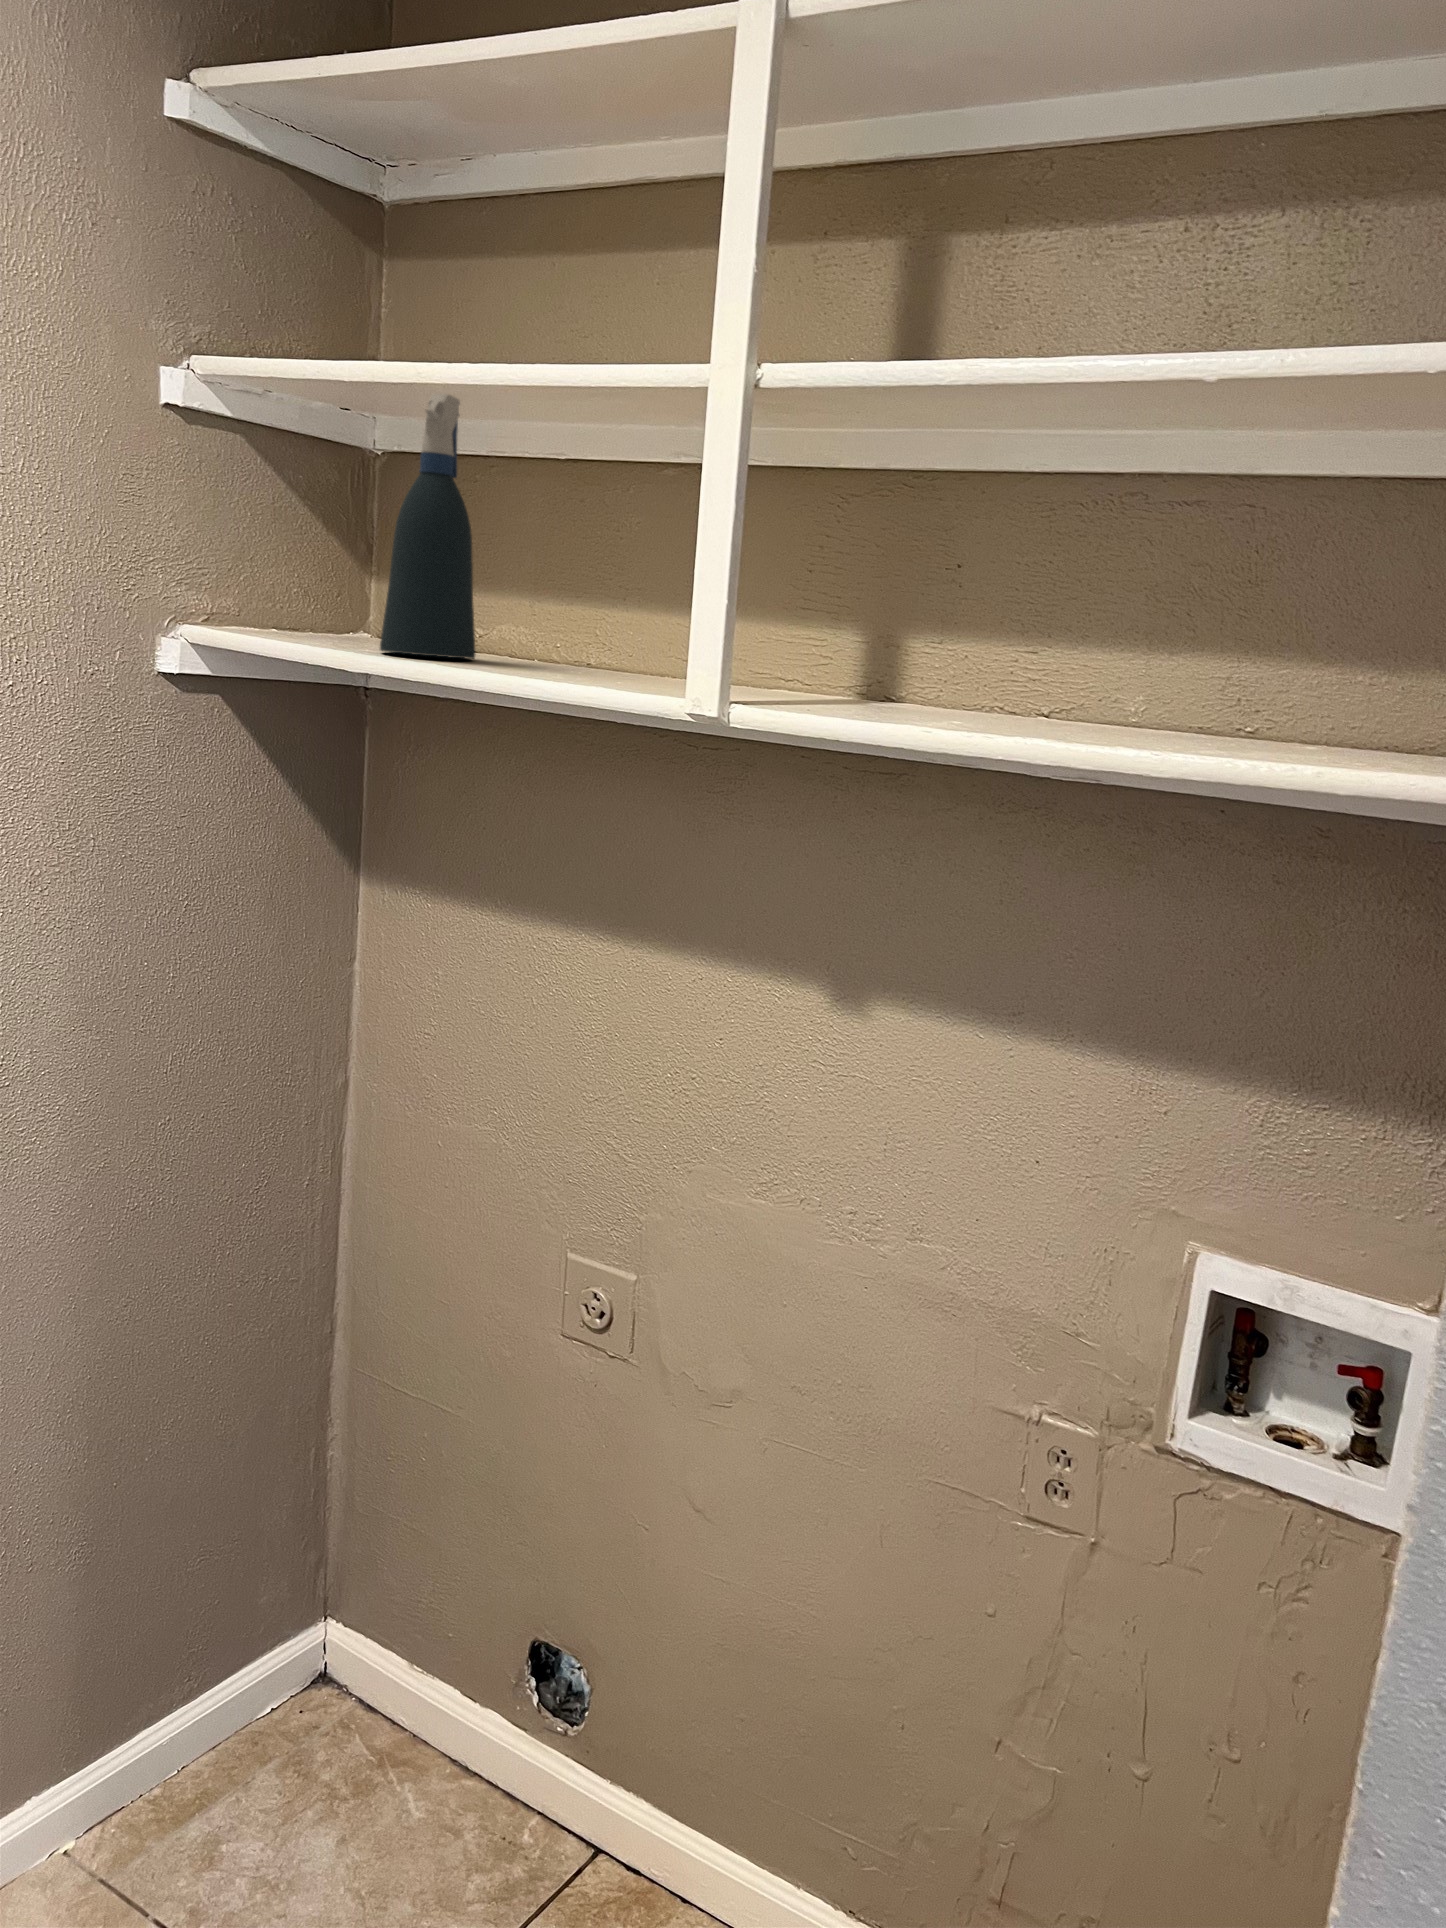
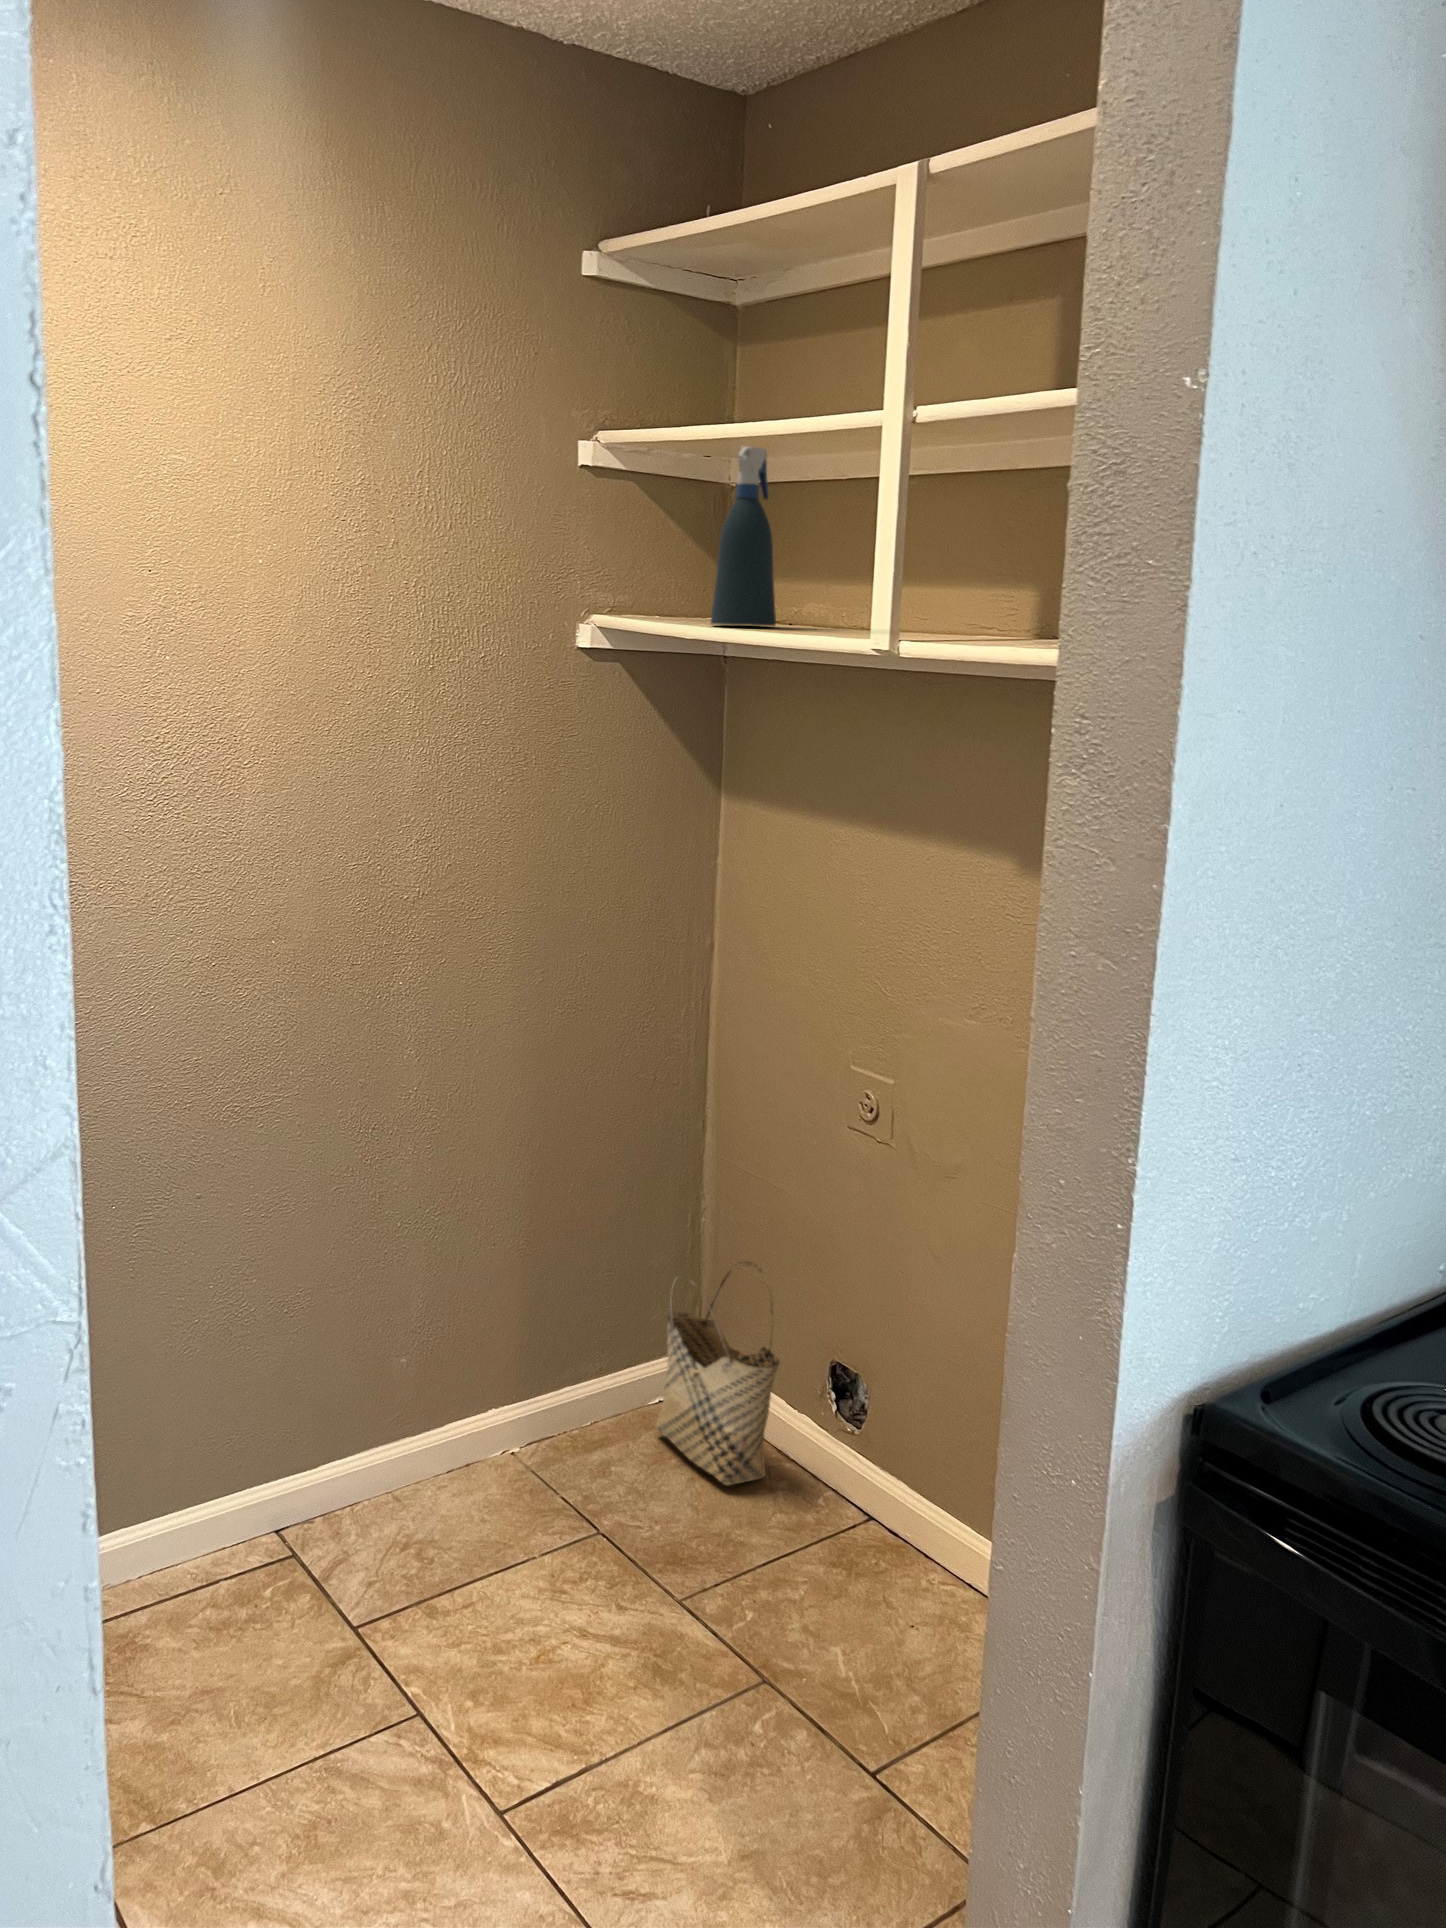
woven basket: none [276,1516,466,1845] -> present [655,1262,779,1485]

